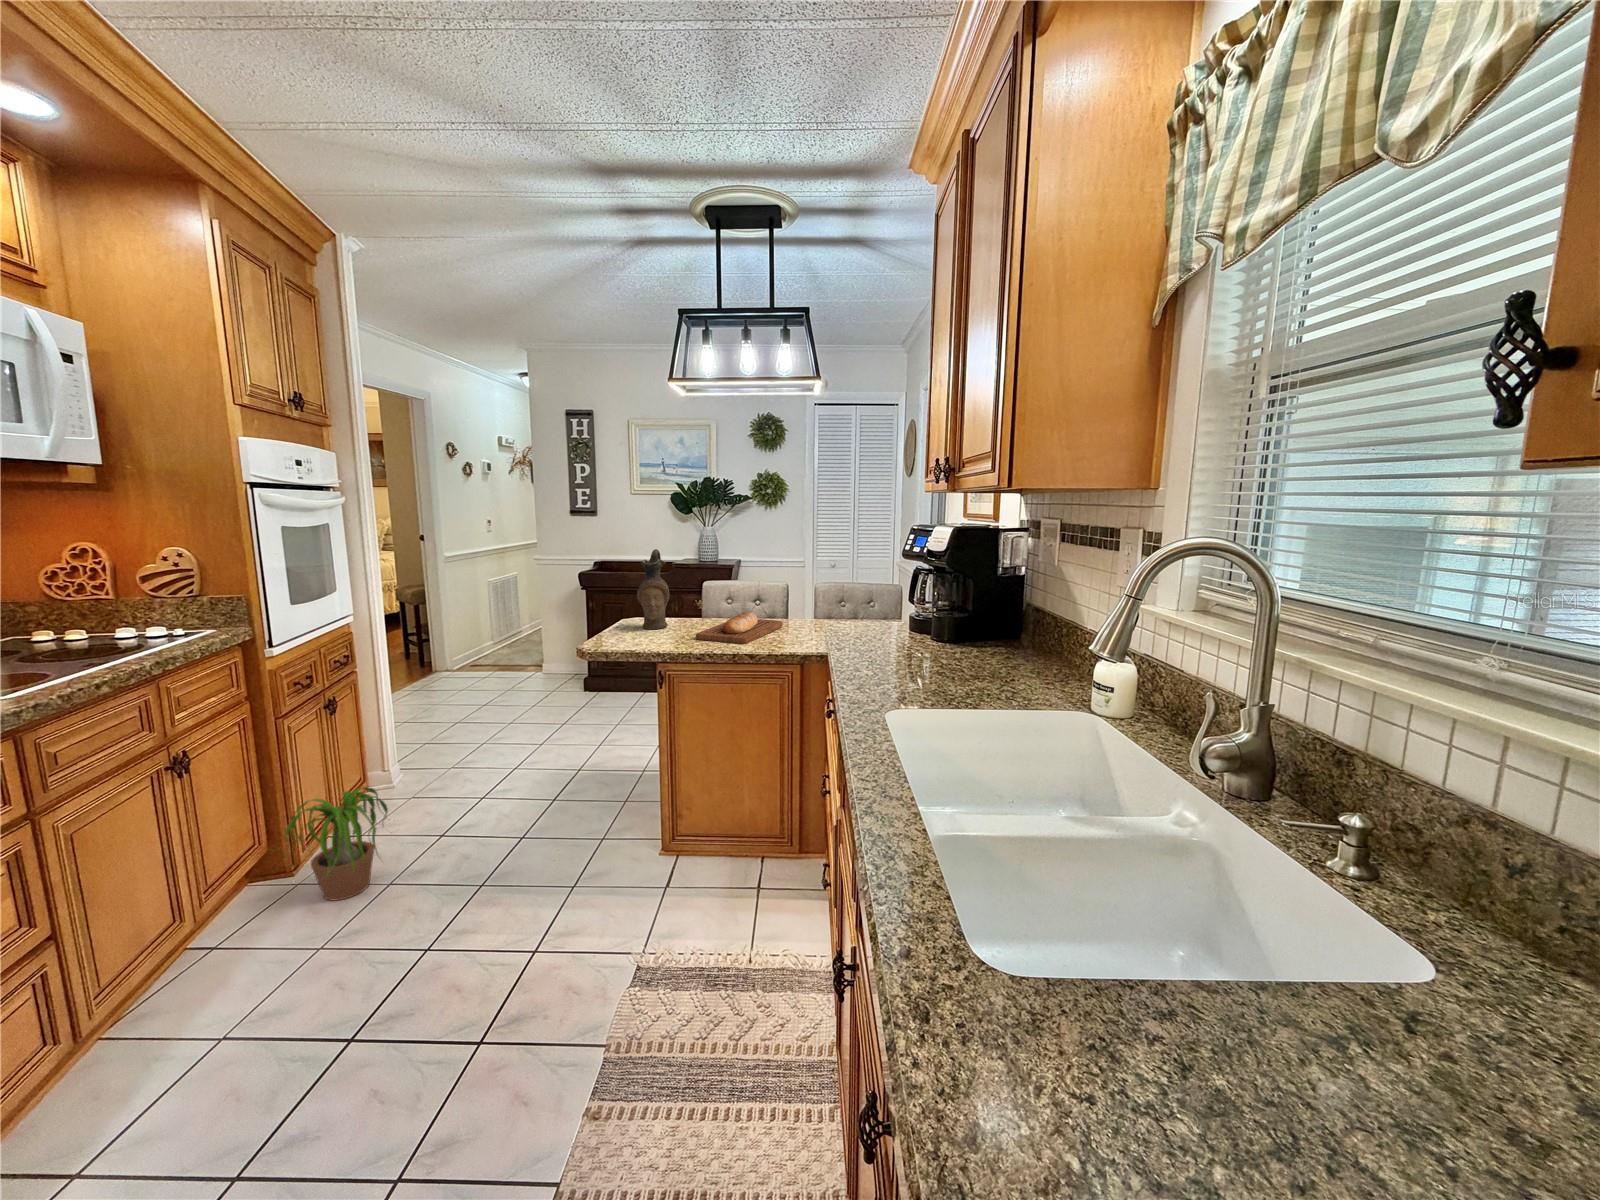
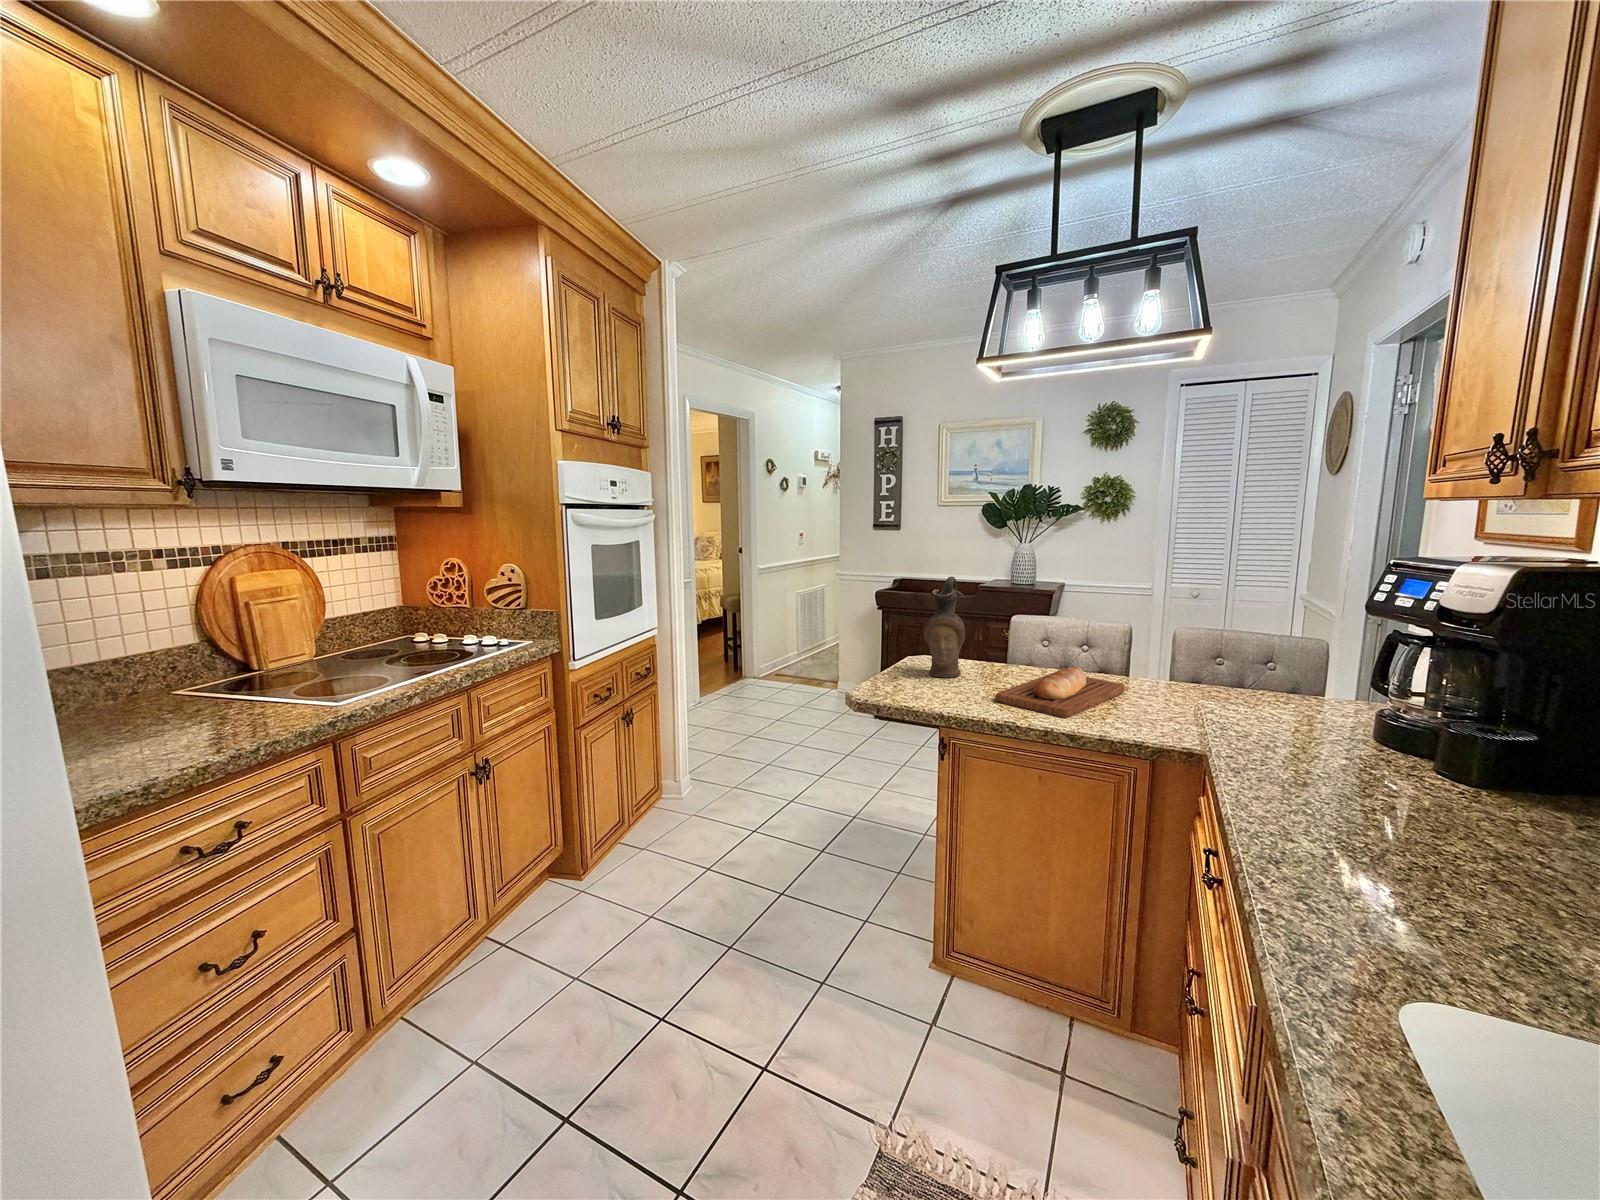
potted plant: present [284,787,388,901] -> none [554,810,670,924]

